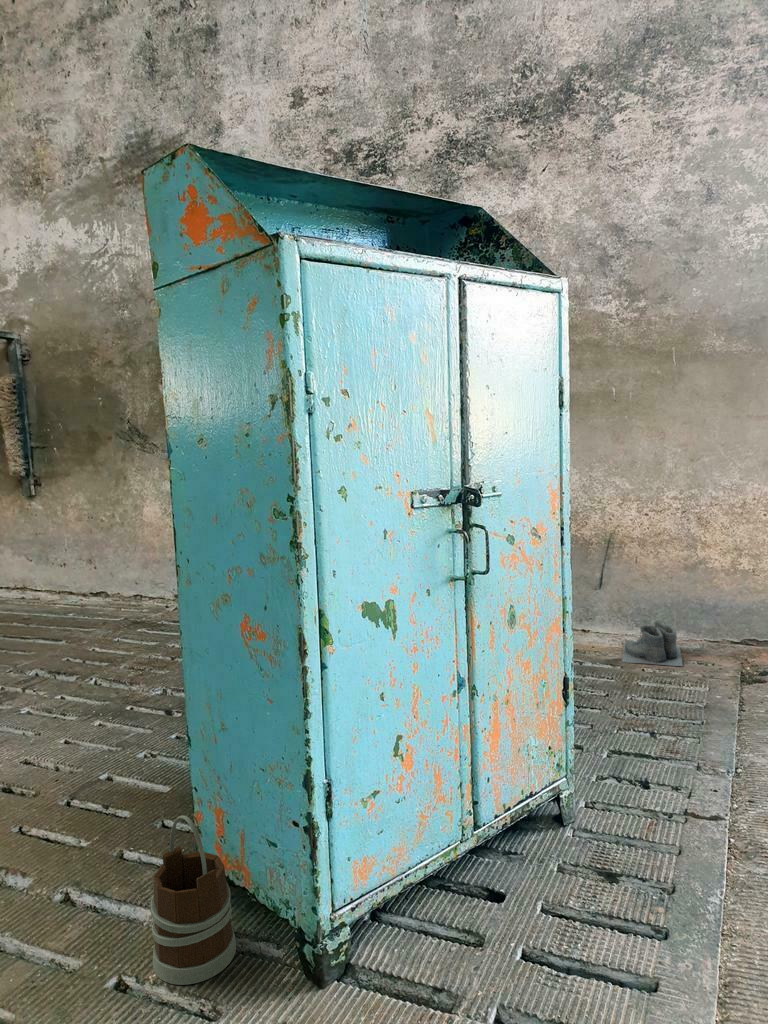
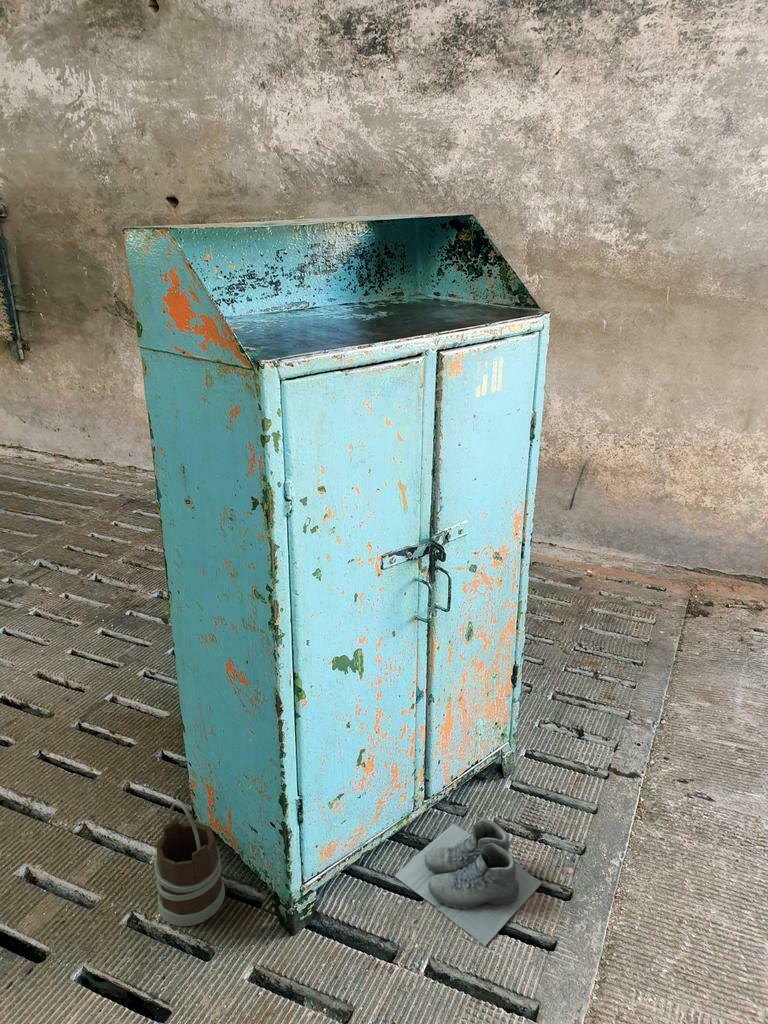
boots: present [622,621,683,666] -> present [395,819,542,946]

